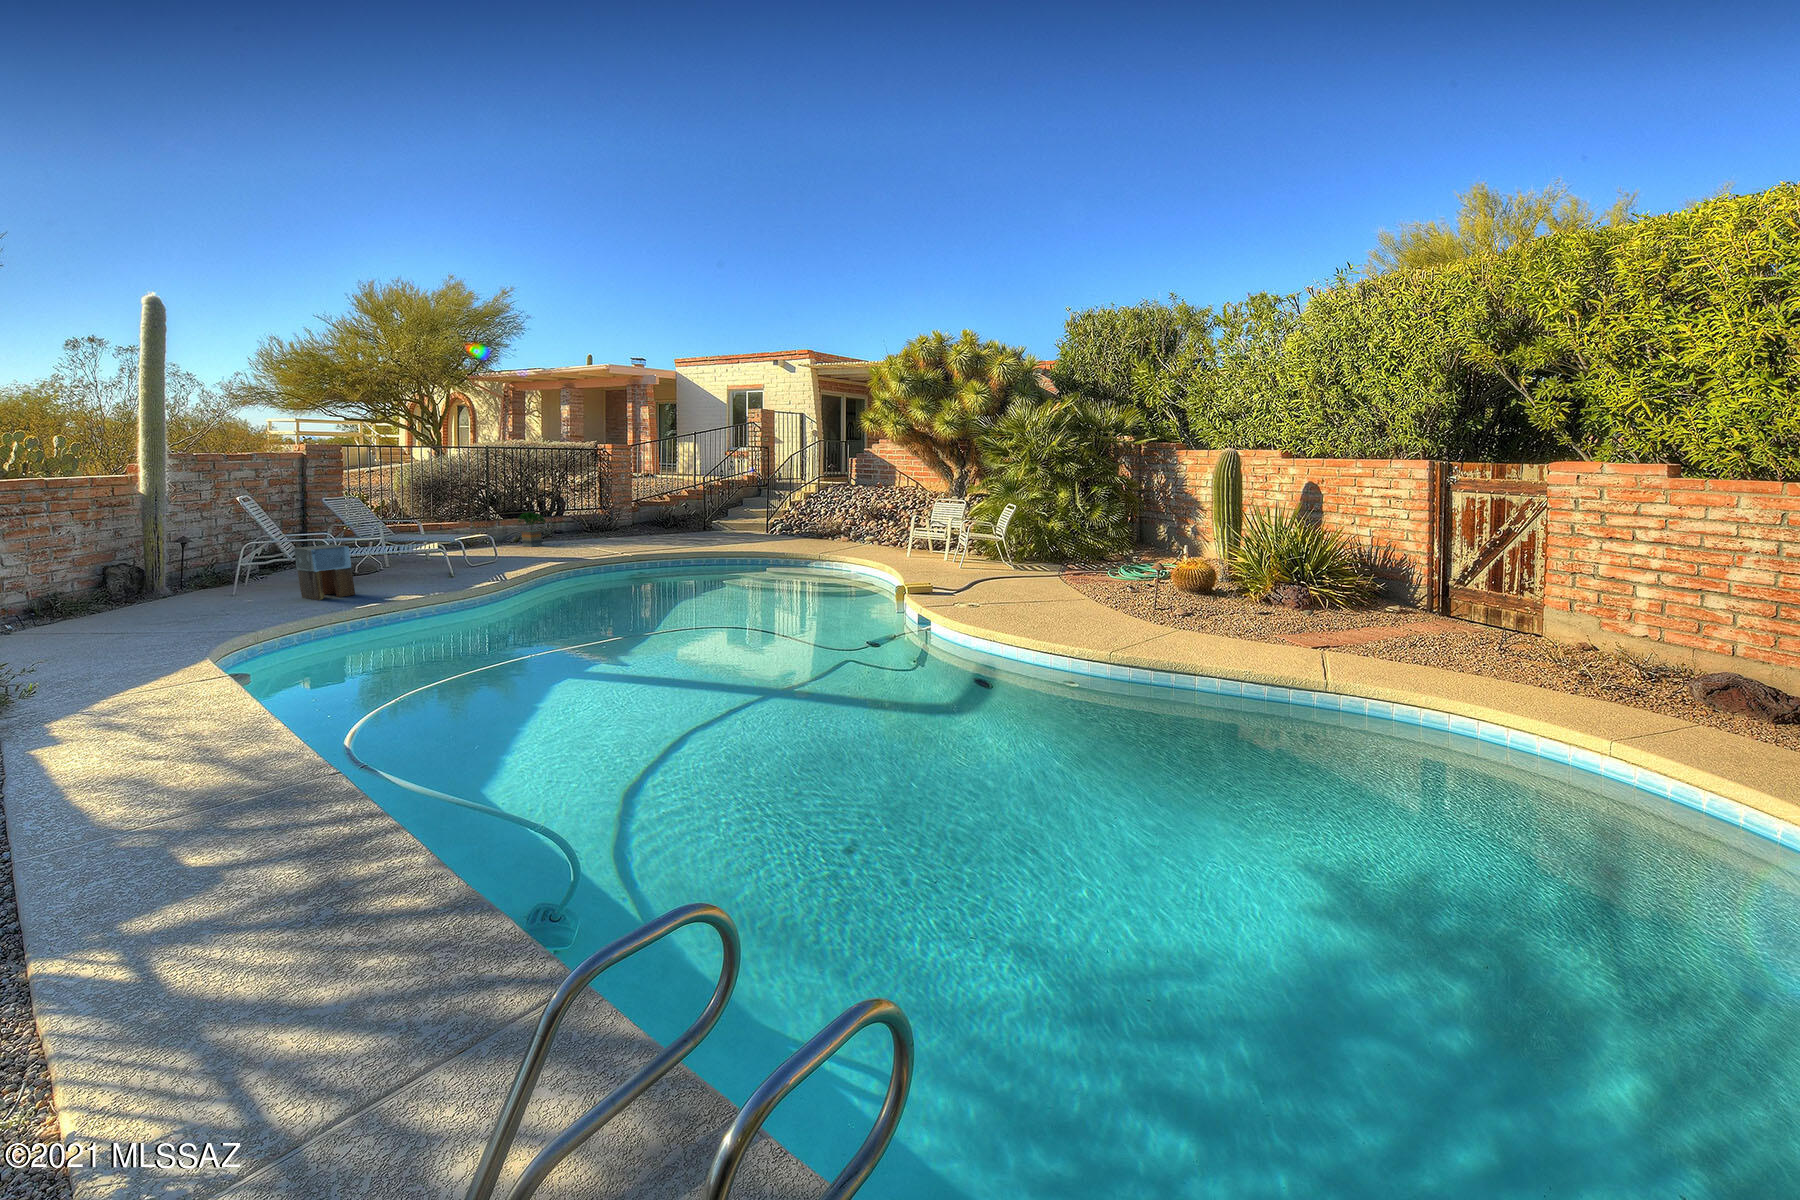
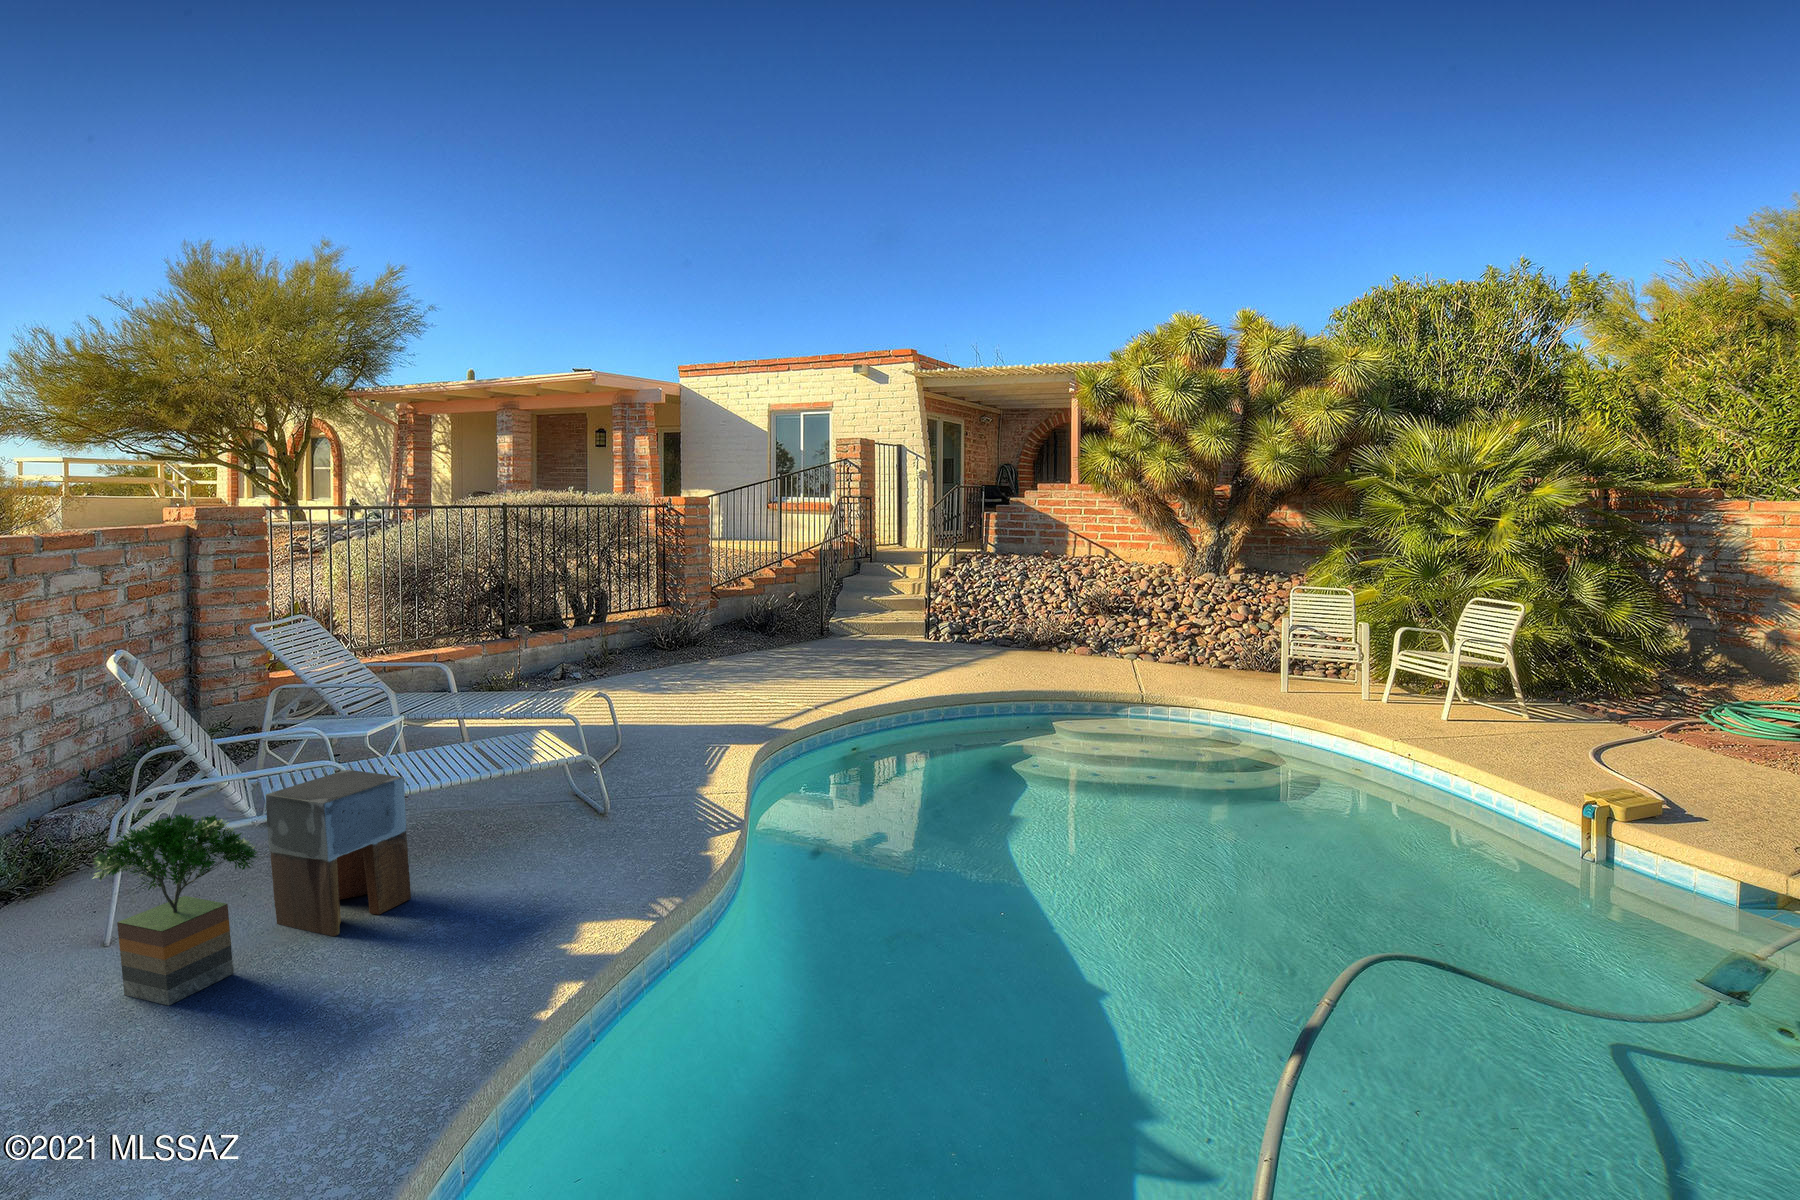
potted tree: present [518,512,545,547] -> present [93,813,257,1006]

